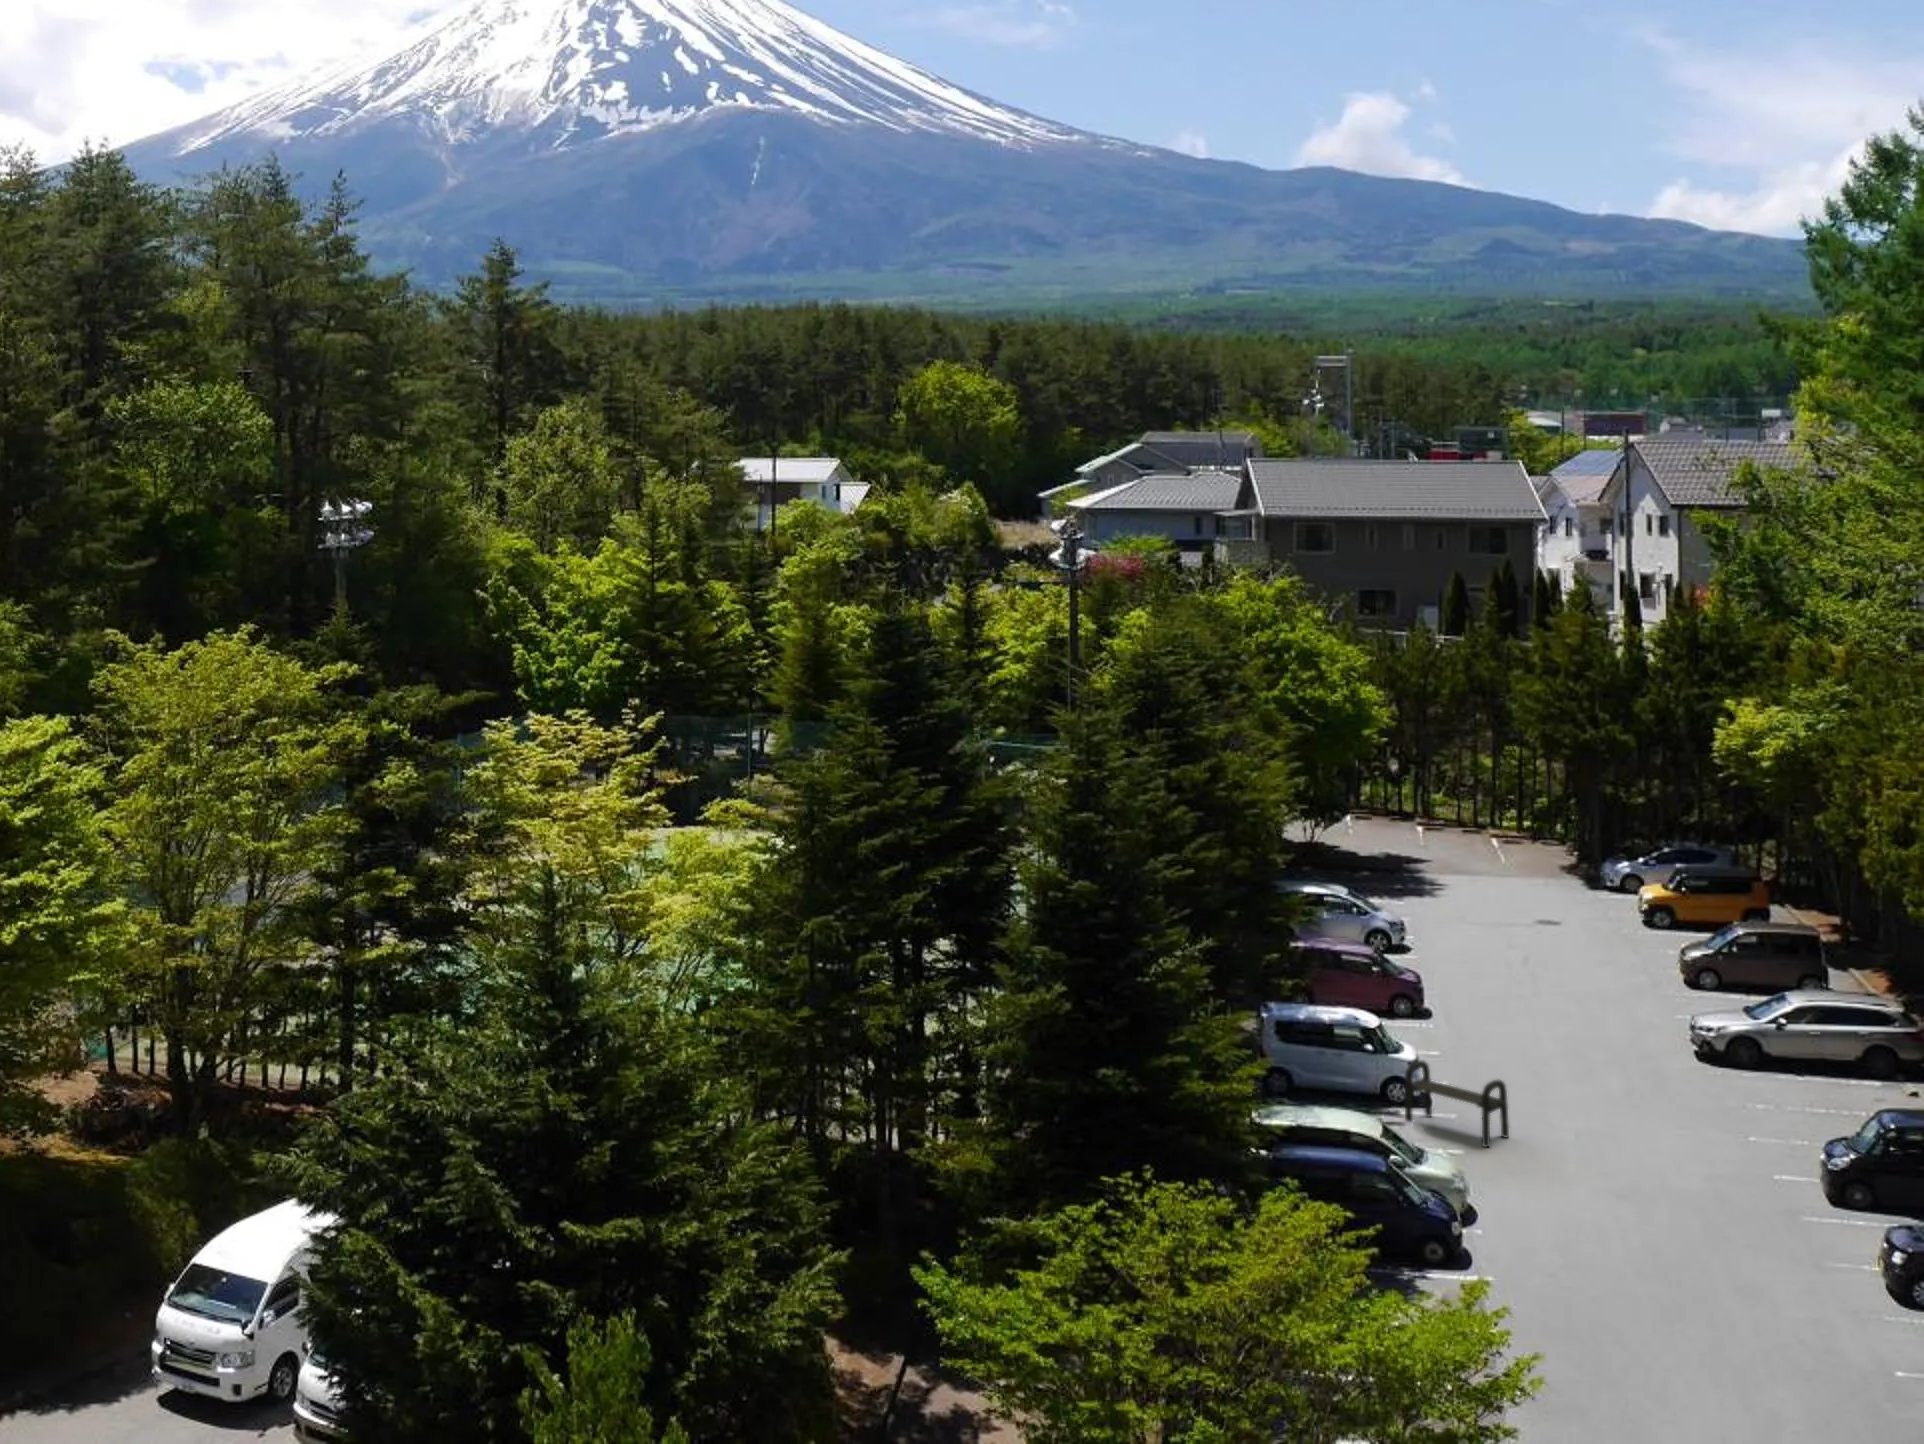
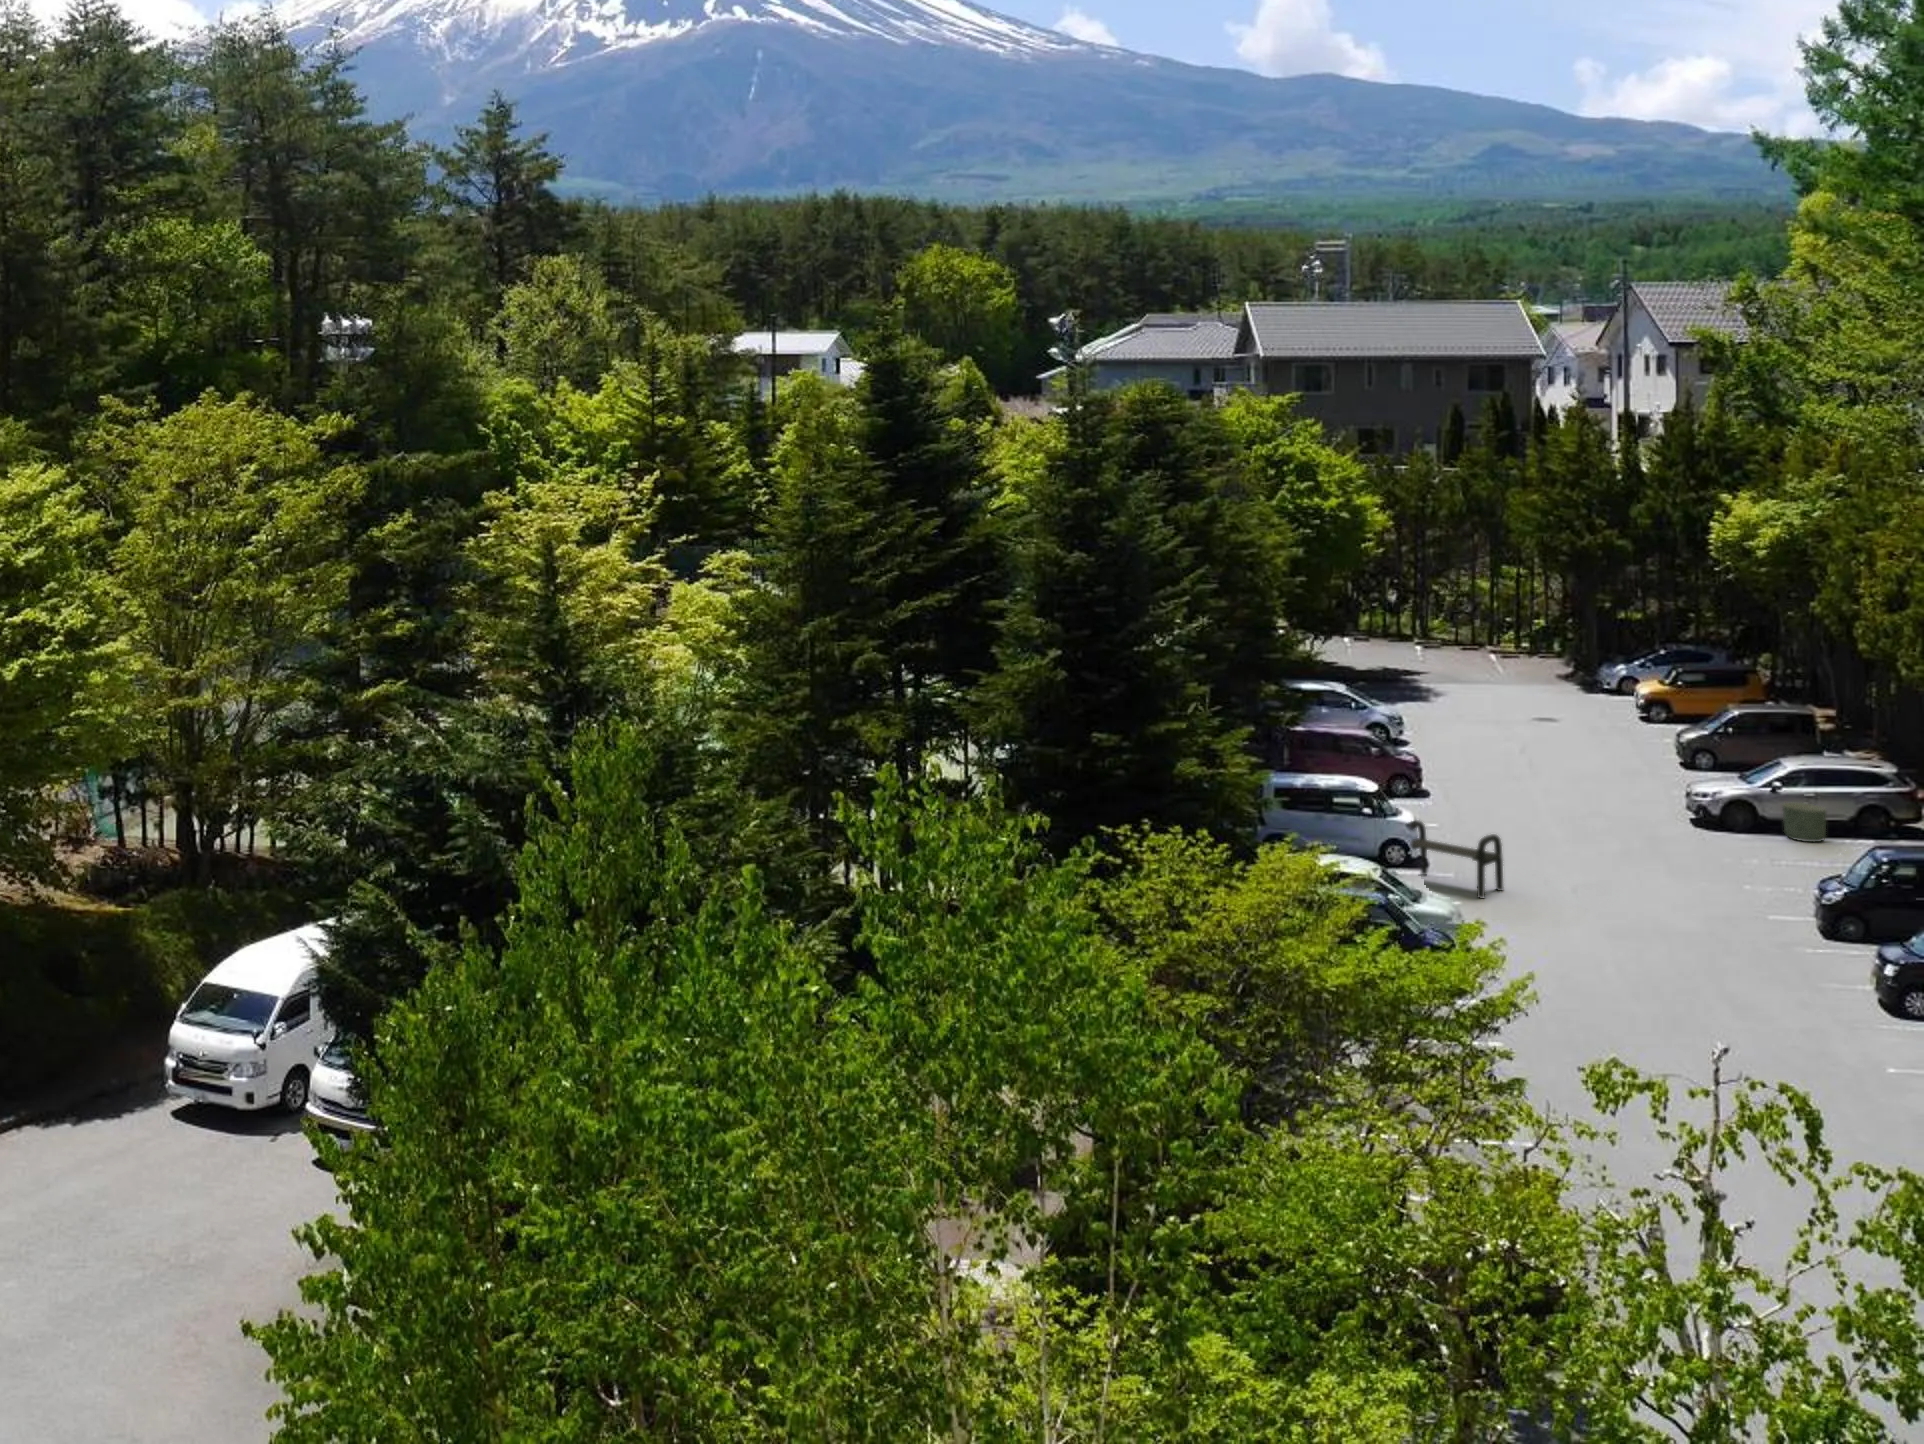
planter: none [1789,1038,1834,1081] -> present [1782,803,1826,842]

